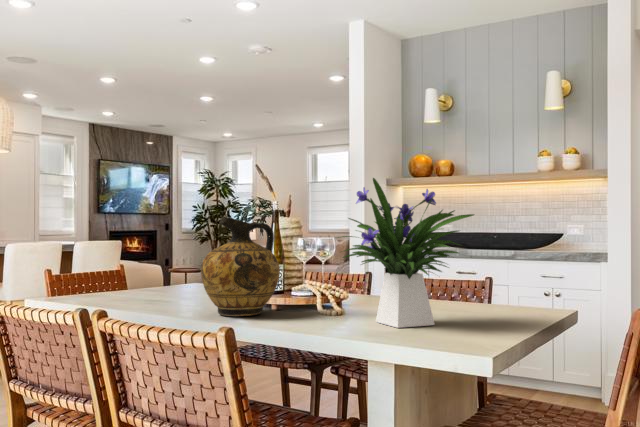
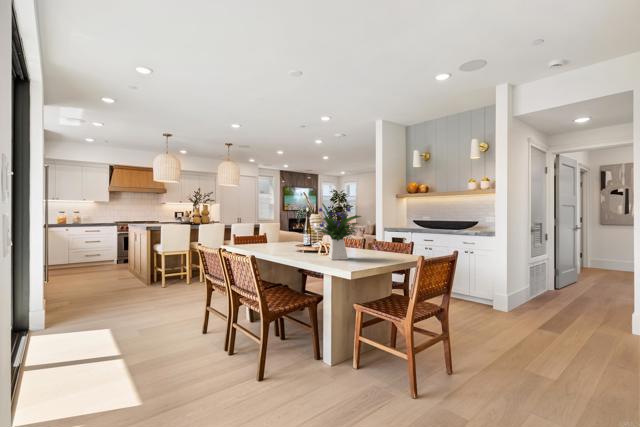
ceramic jug: present [201,217,280,316] -> none [271,217,300,254]

